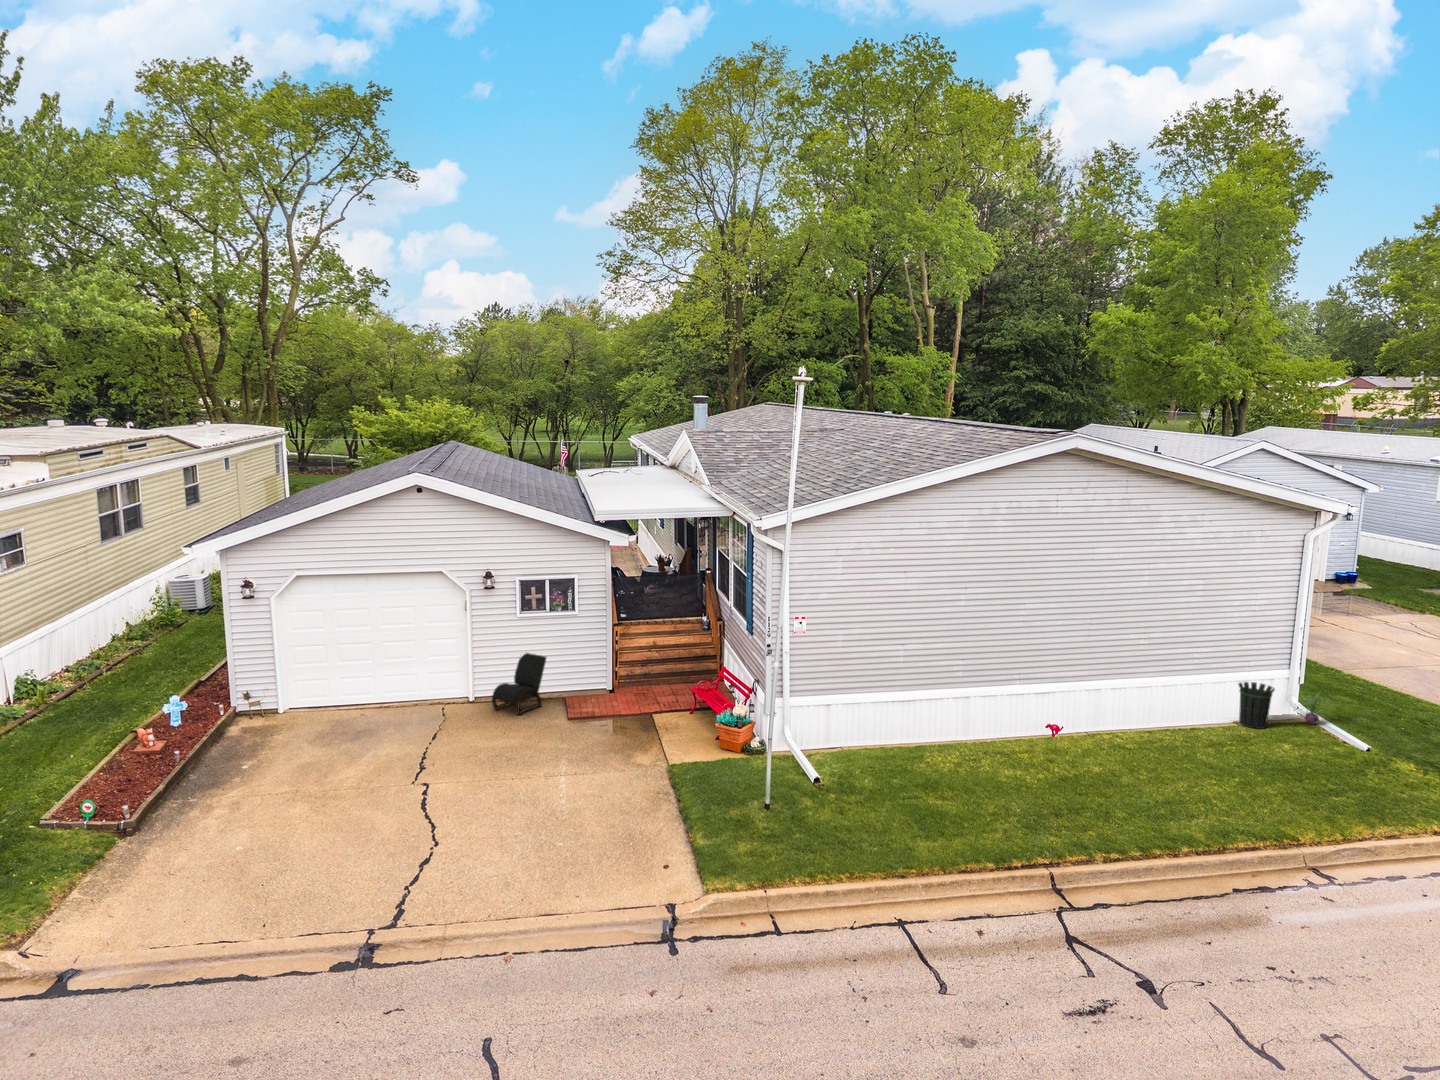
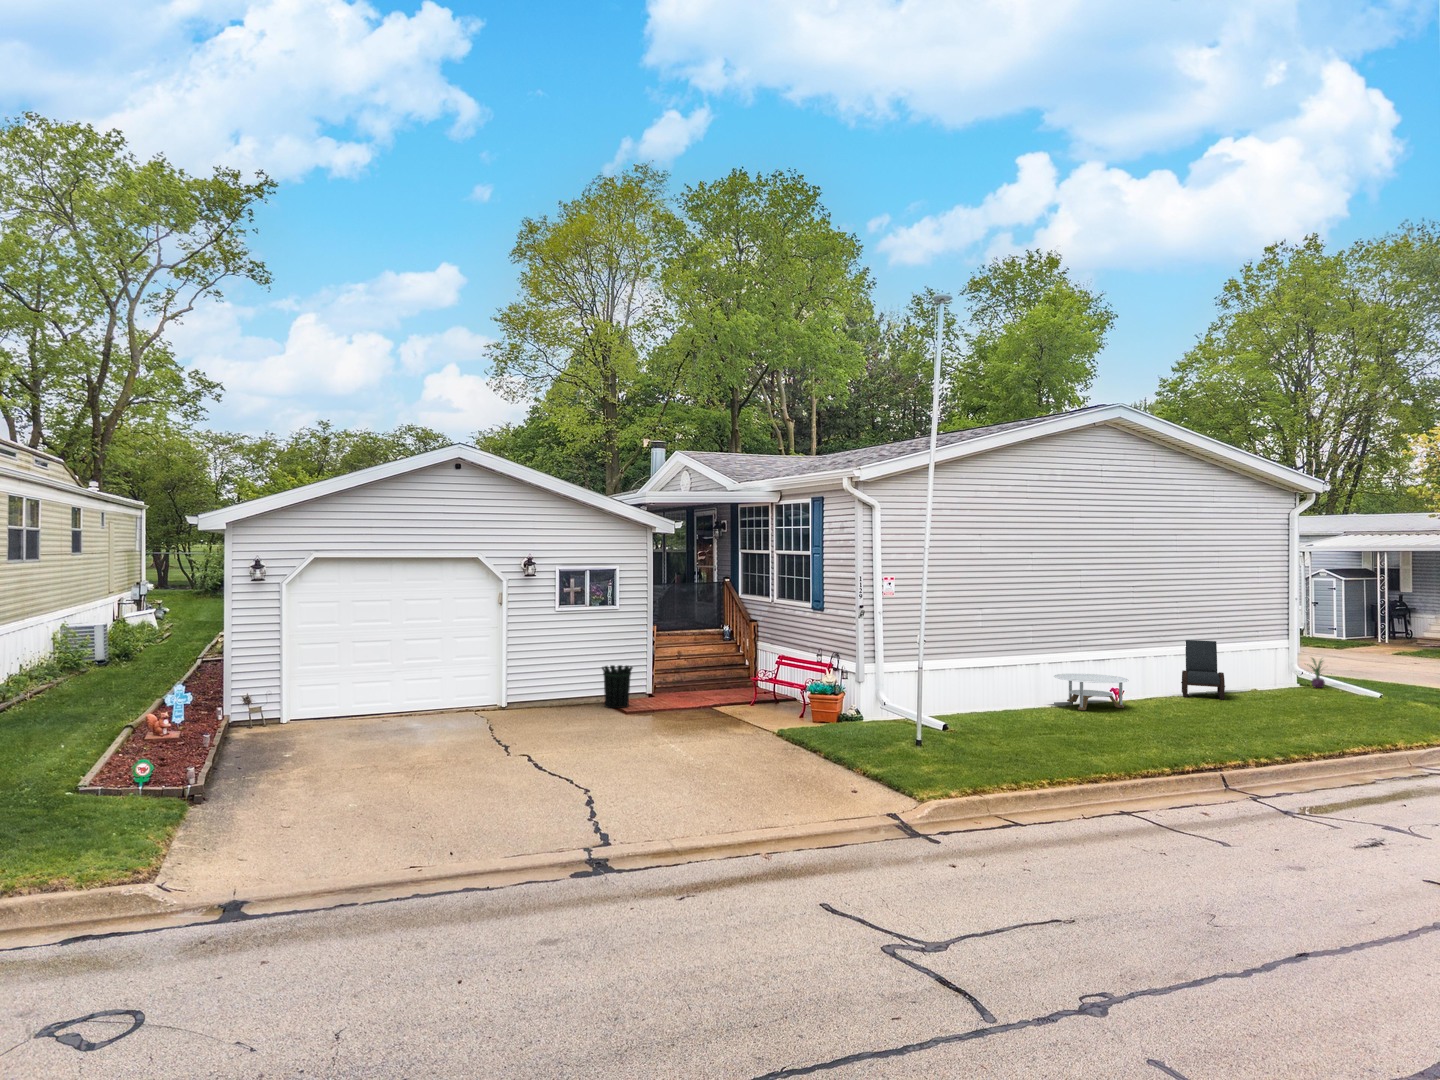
lounge chair: present [492,653,546,715] -> present [1181,640,1225,699]
waste bin: present [1239,682,1275,729] -> present [602,665,633,708]
round table: none [980,705,1055,752] -> present [1054,674,1129,710]

